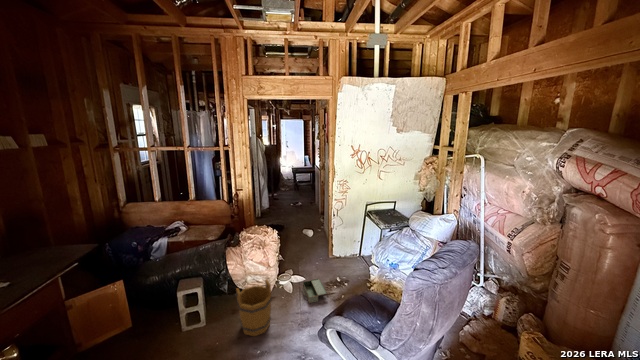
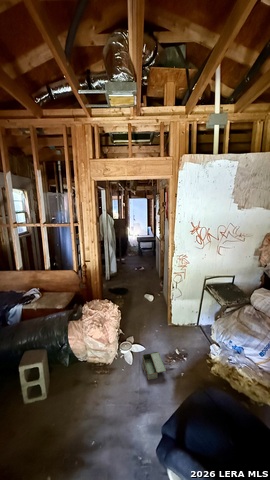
bucket: present [235,280,272,336] -> none [73,357,110,418]

